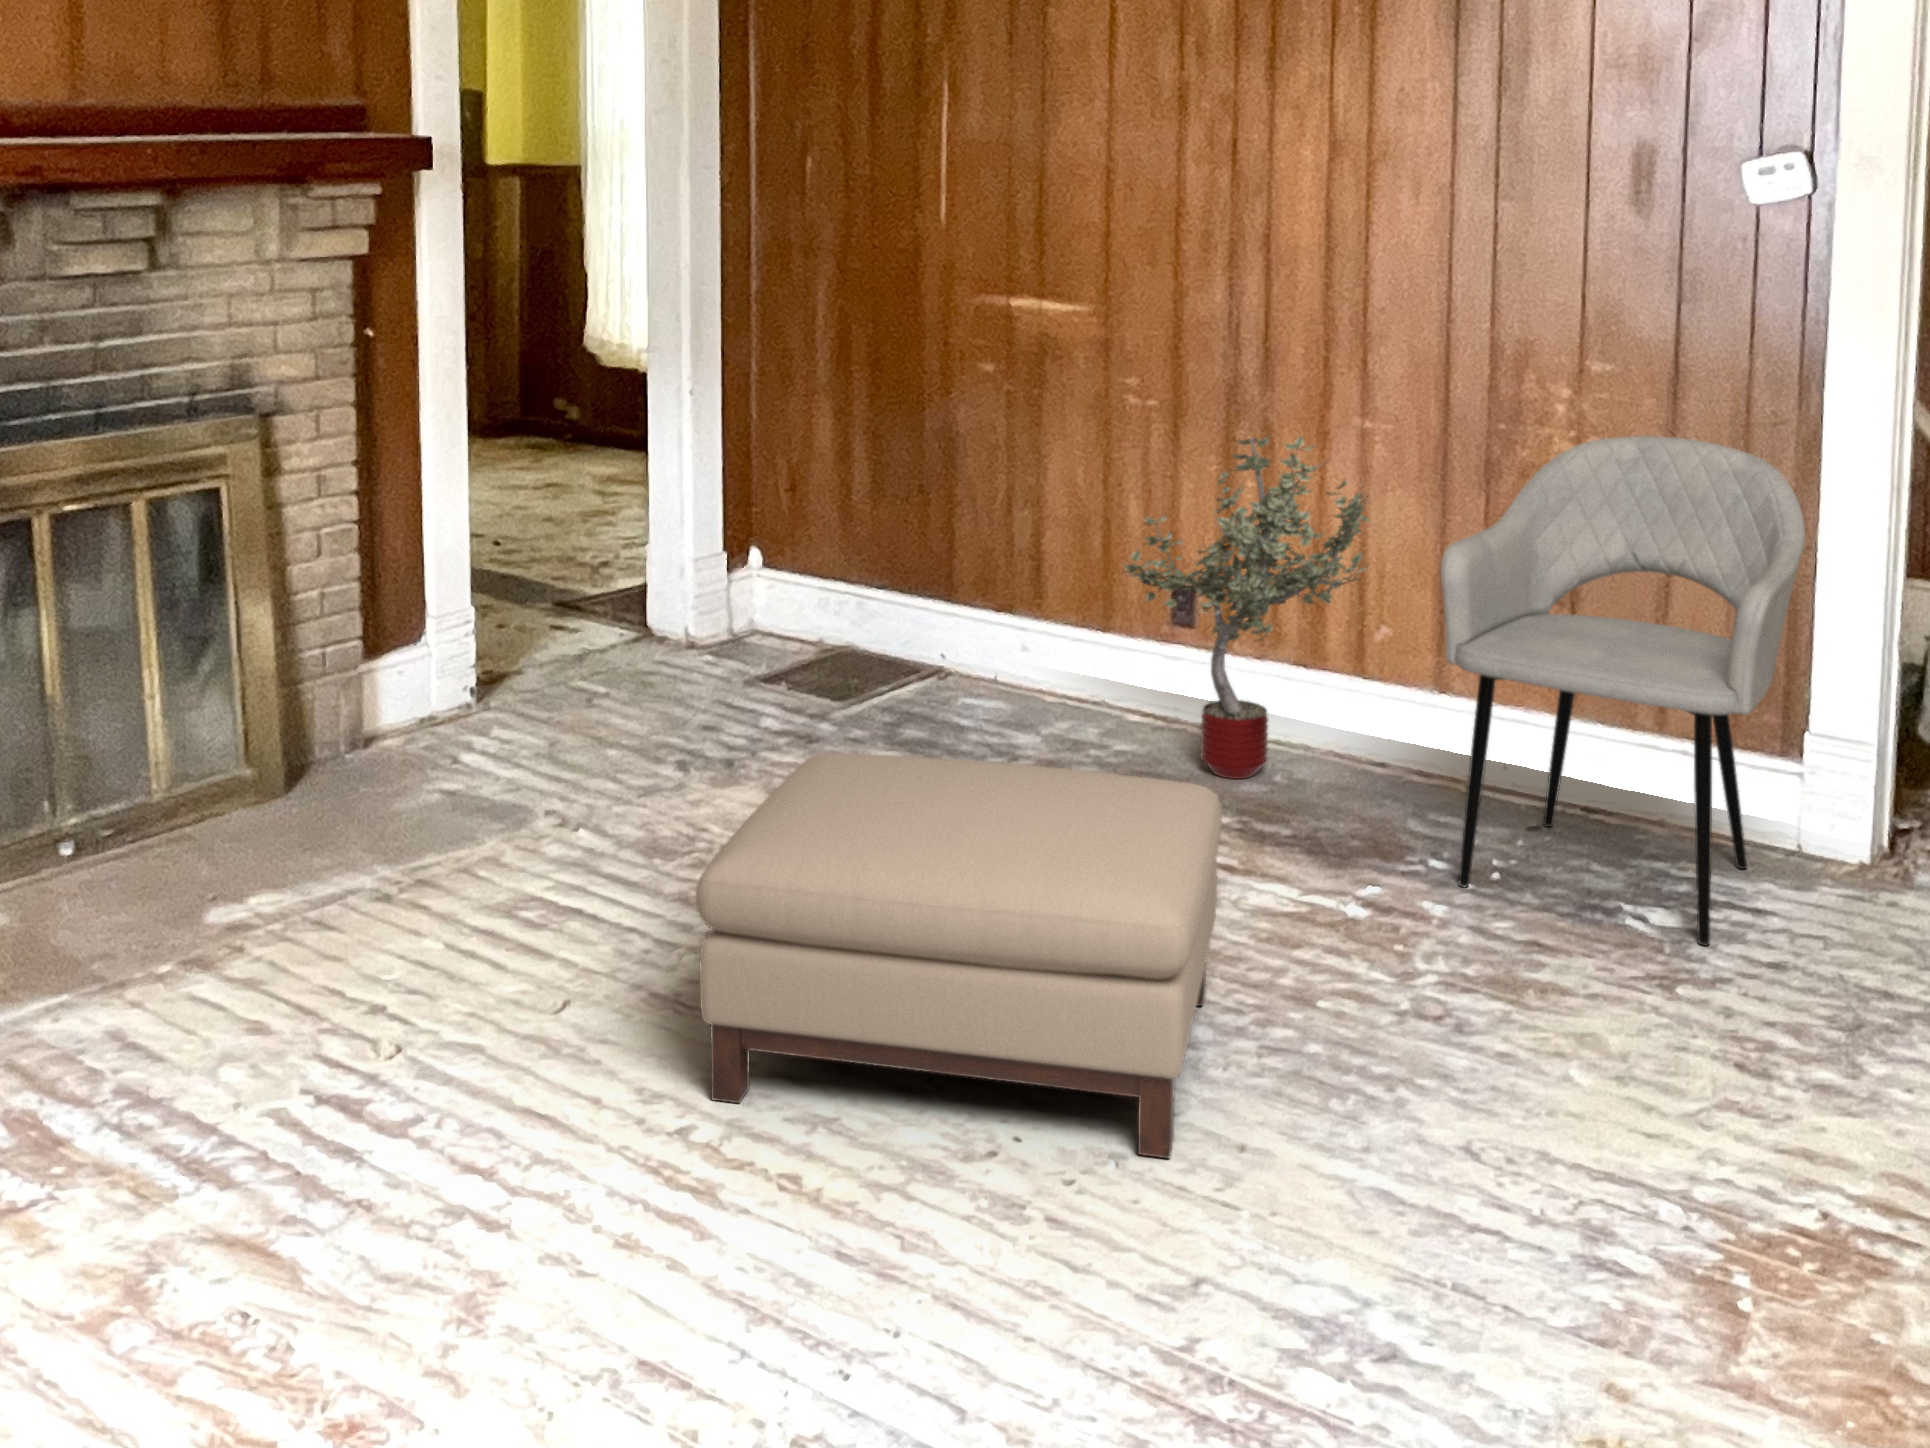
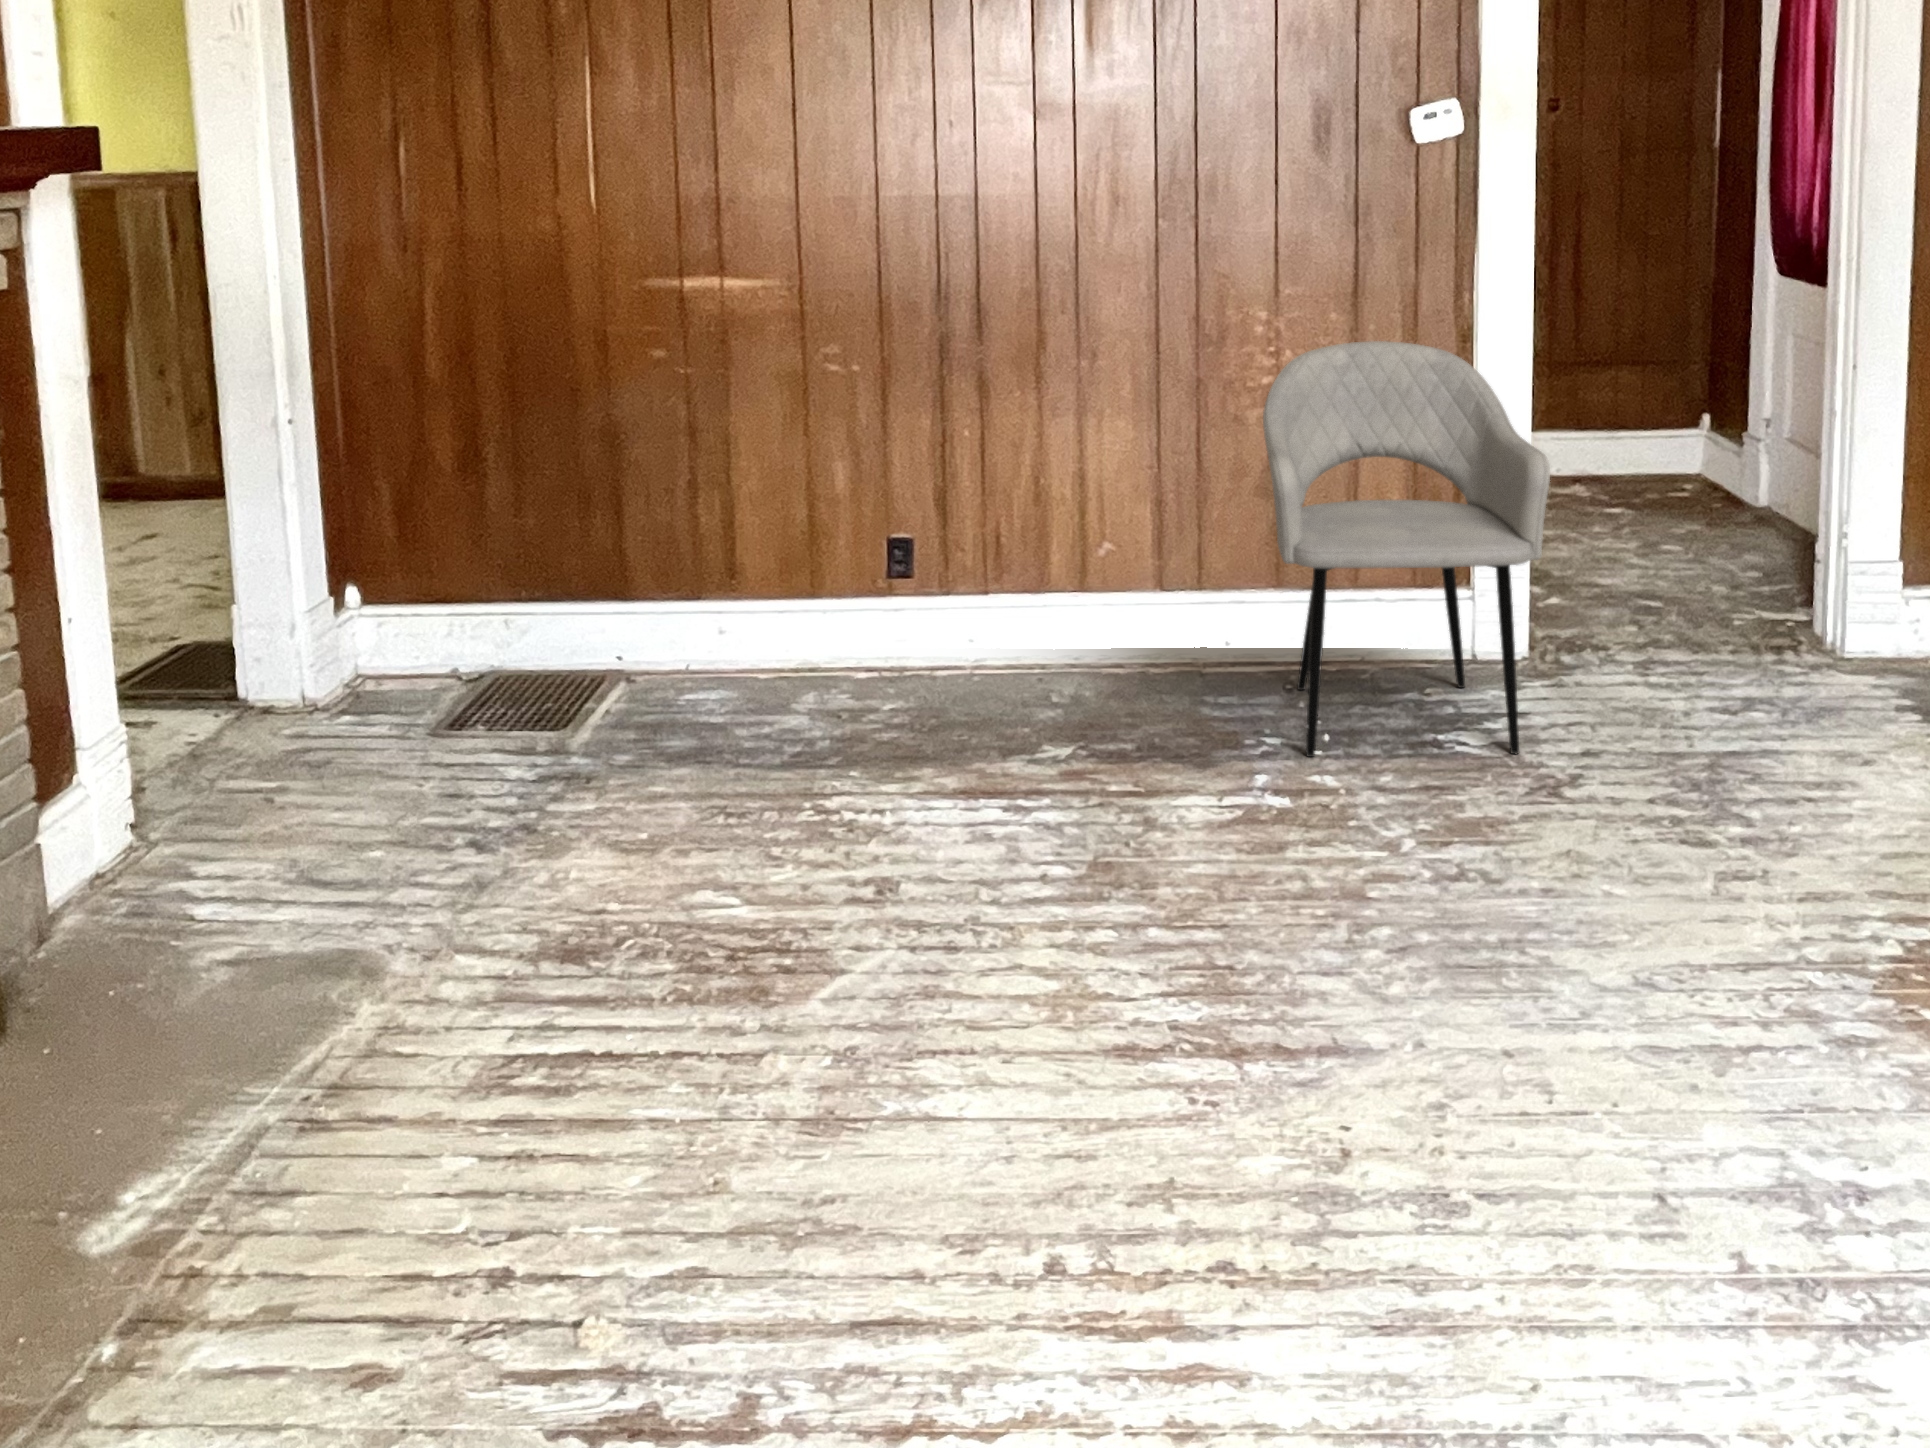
potted tree: present [1125,436,1370,779] -> none [877,379,1149,714]
ottoman: present [696,753,1222,1158] -> none [868,717,1436,1171]

